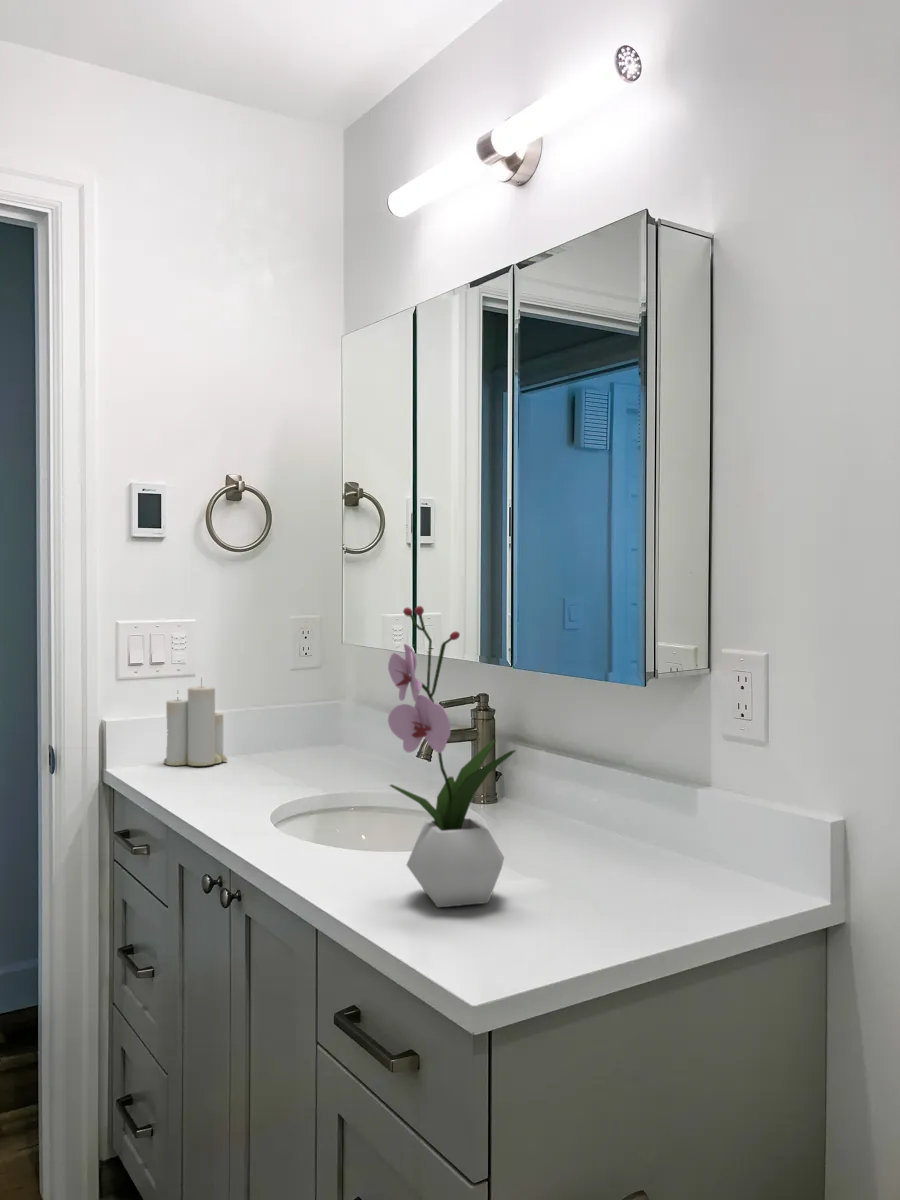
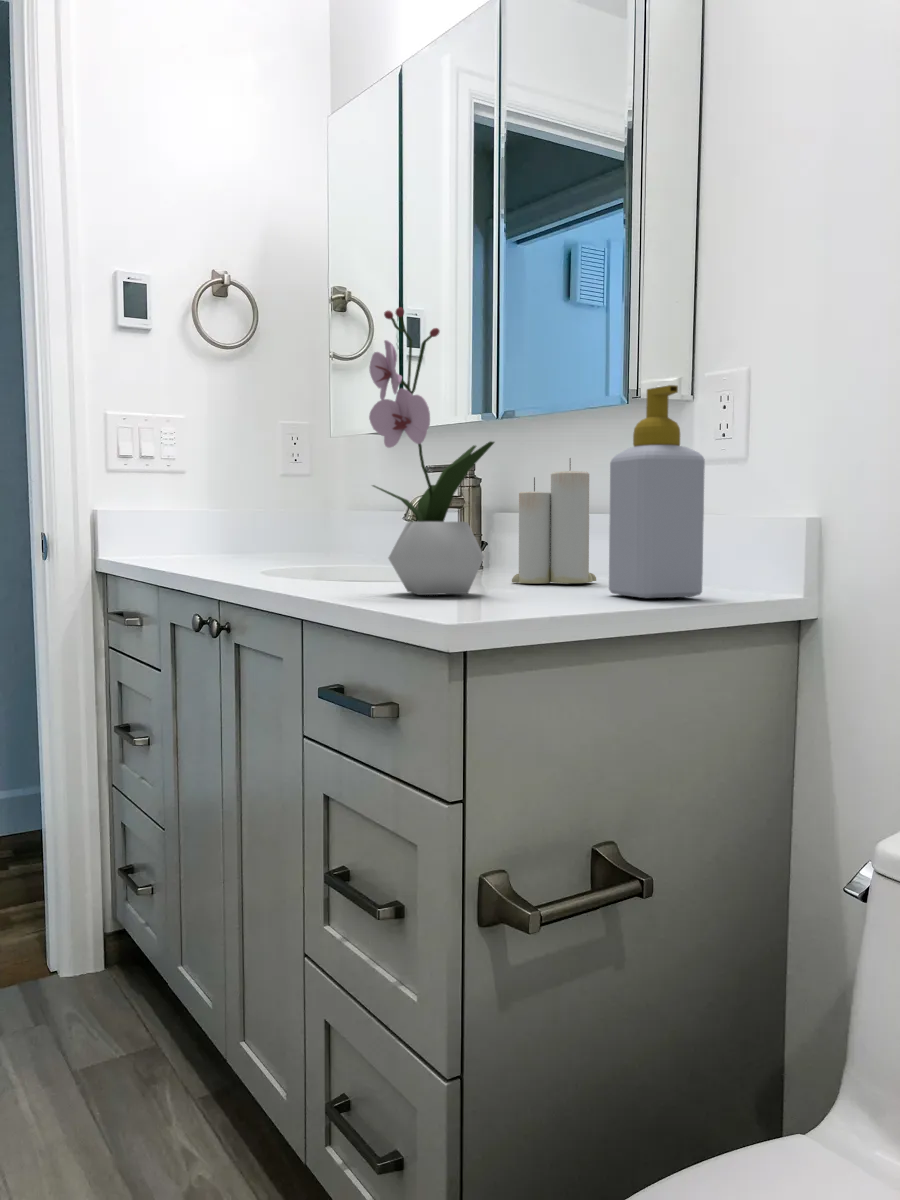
candle: present [164,686,227,766] -> present [512,458,596,583]
soap bottle: none [632,690,729,913] -> present [609,385,705,598]

